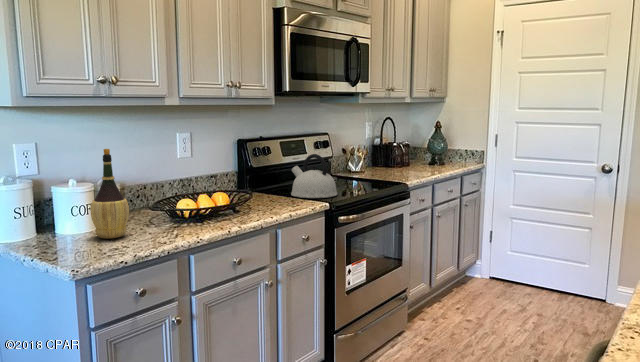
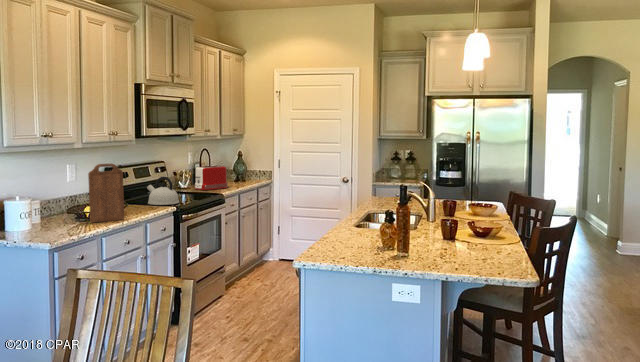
cutting board: none [178,130,236,226] -> present [88,164,124,223]
toaster: none [370,141,417,175] -> present [195,166,228,190]
wine bottle: present [91,149,129,238] -> none [38,176,63,230]

